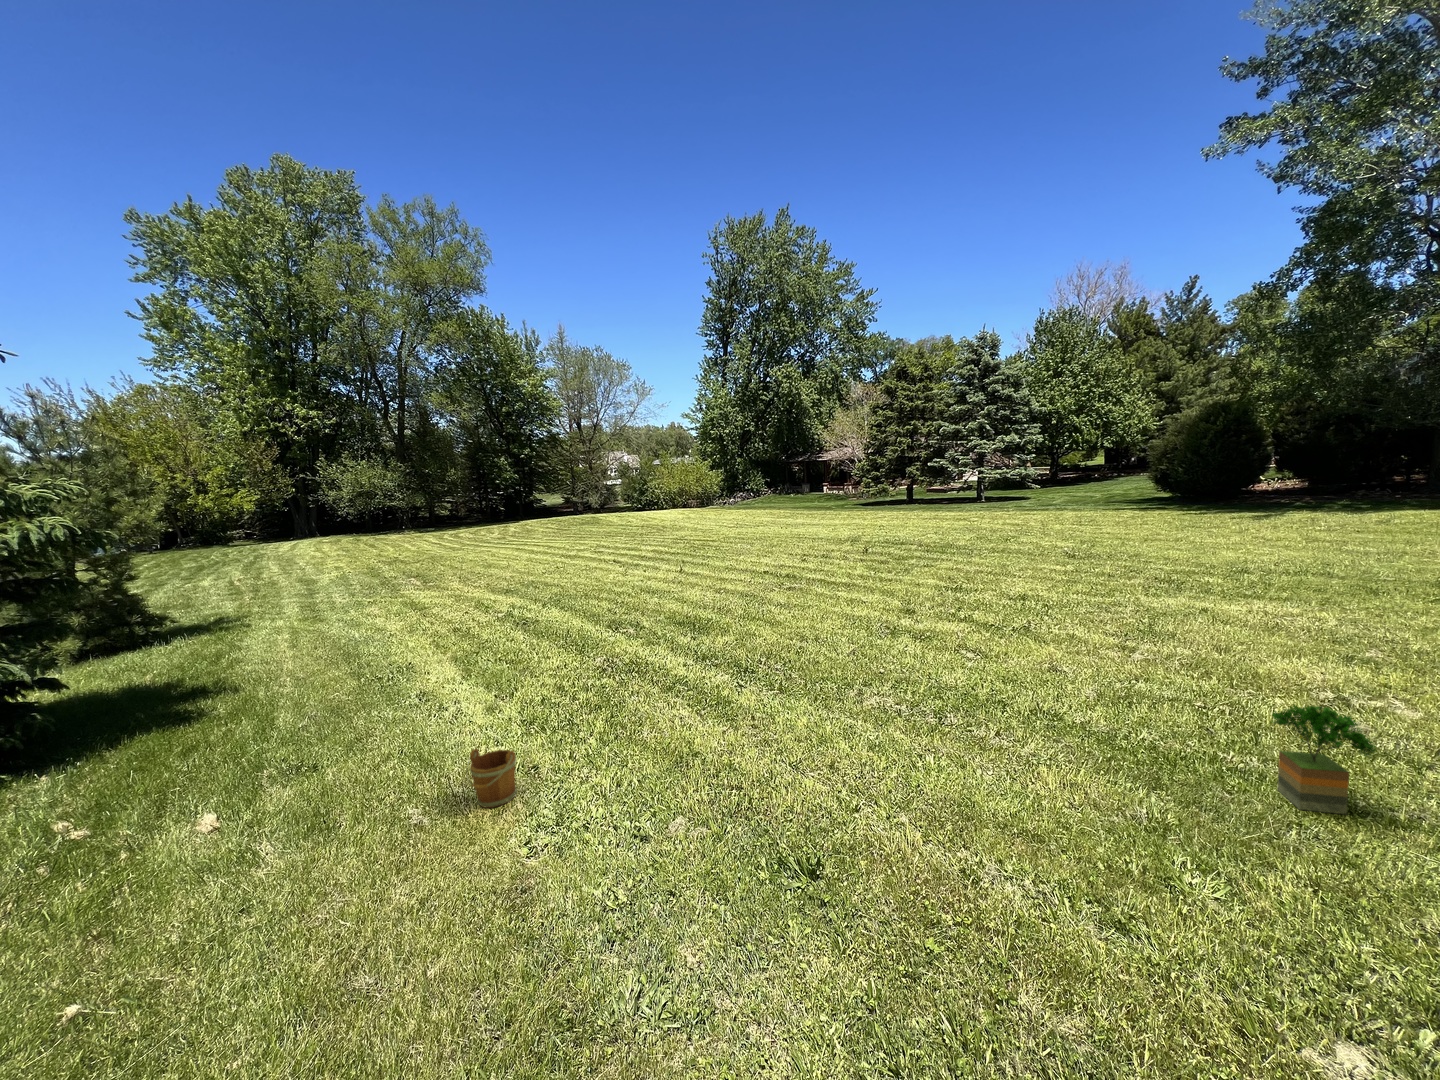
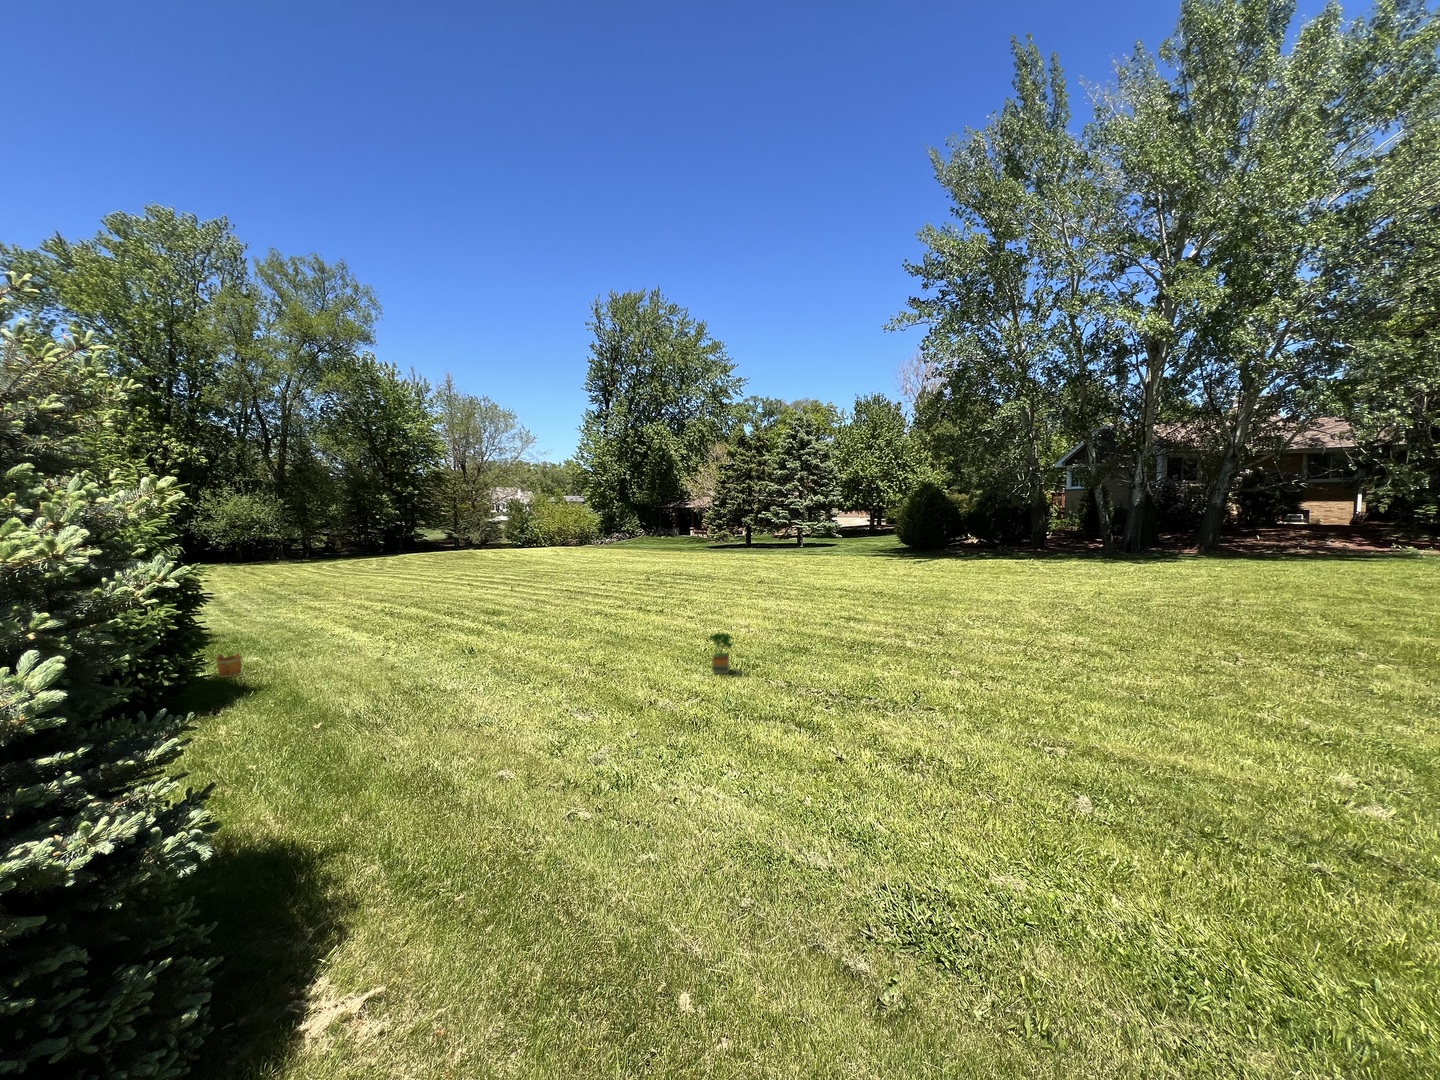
bucket: present [466,749,517,808] -> present [216,654,242,678]

